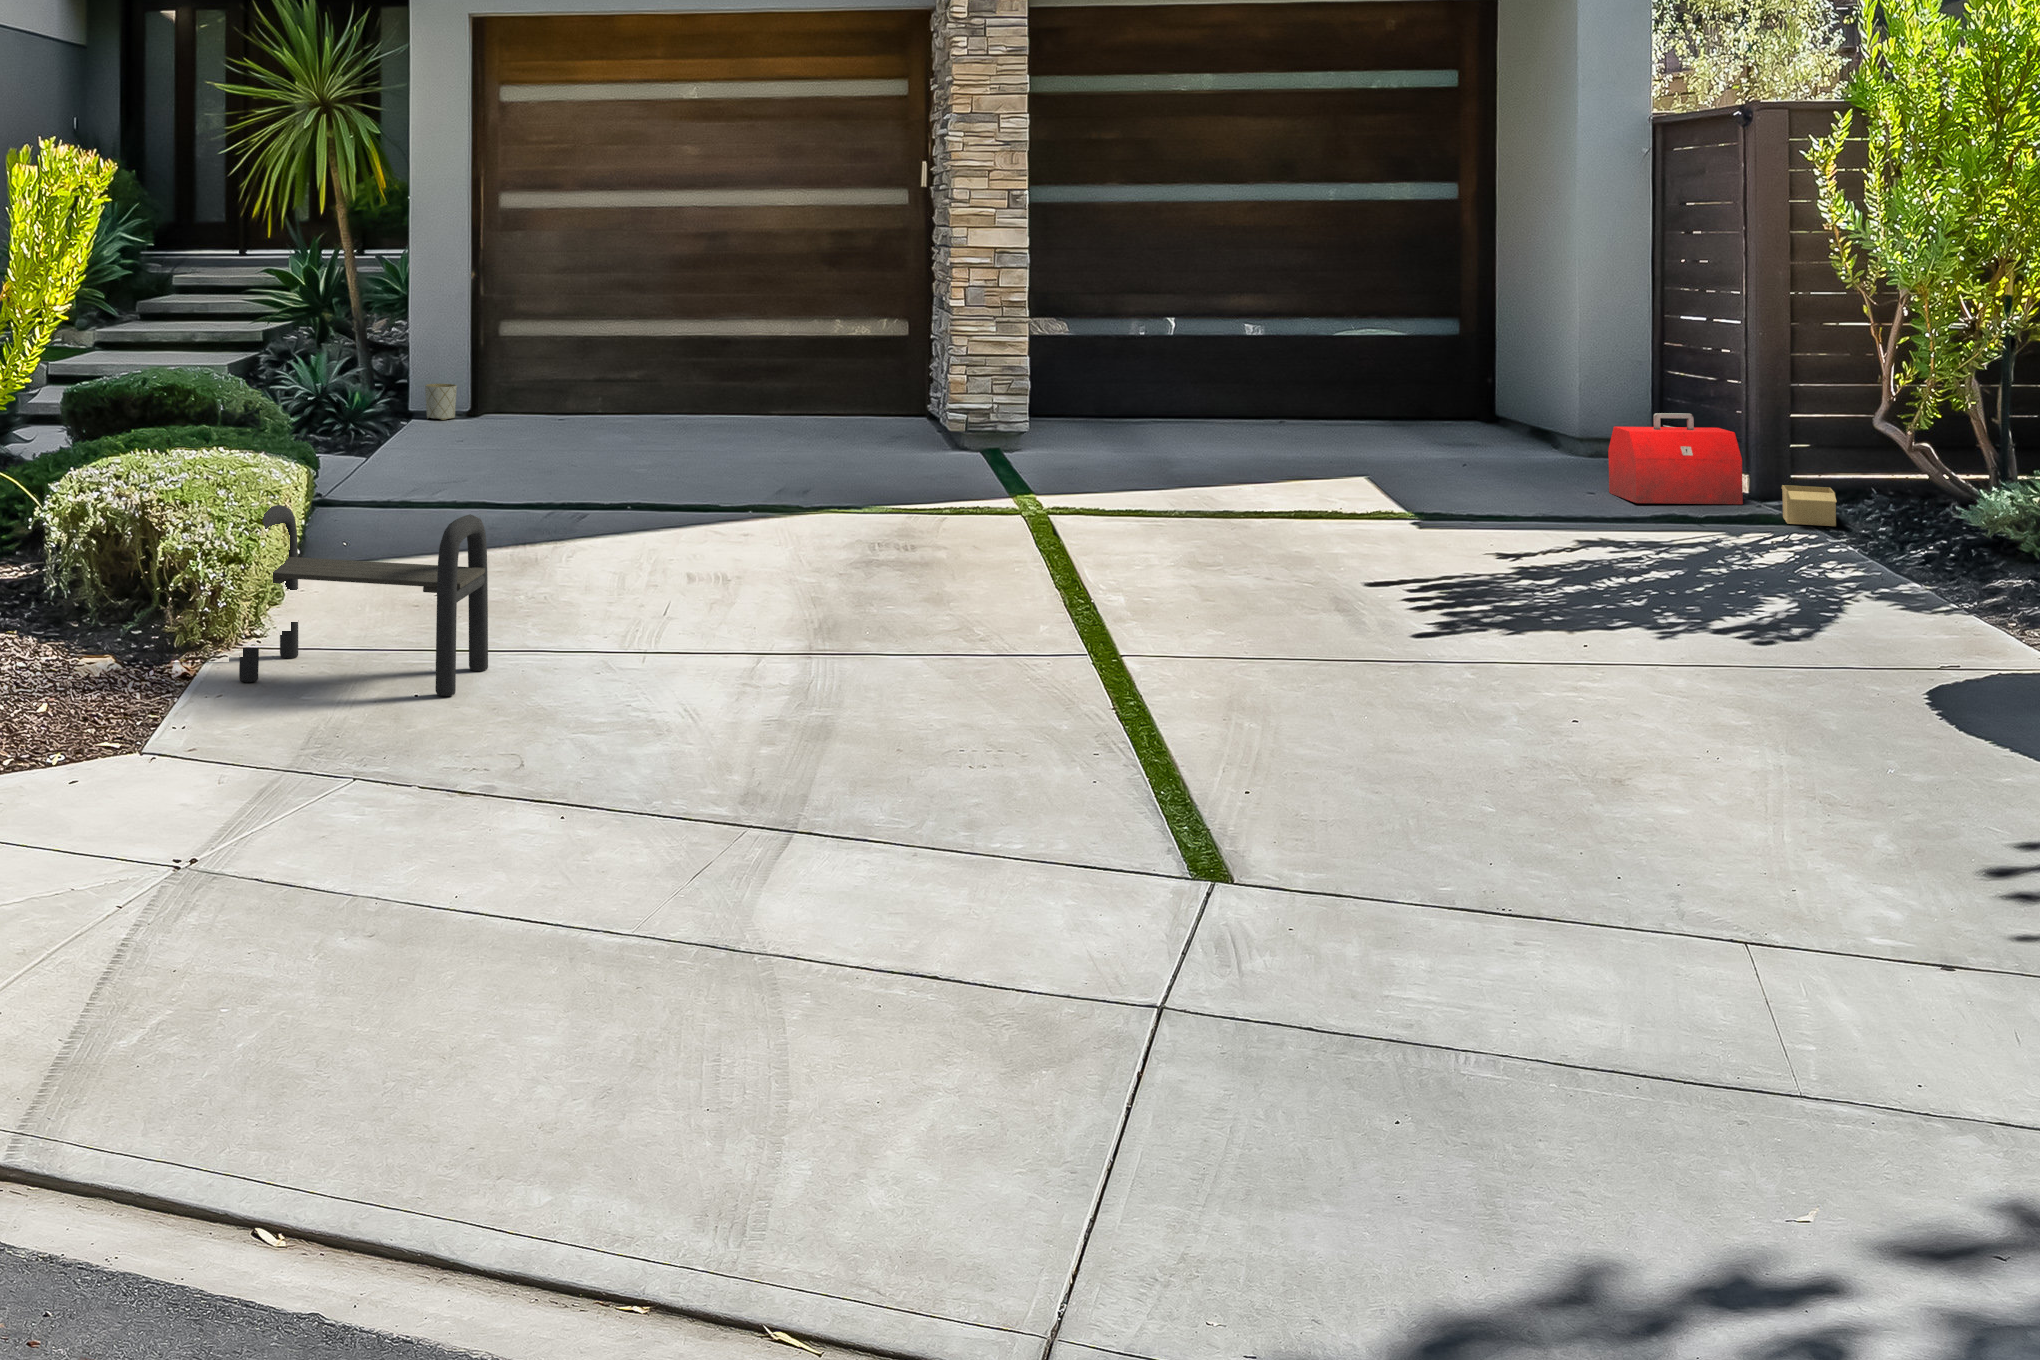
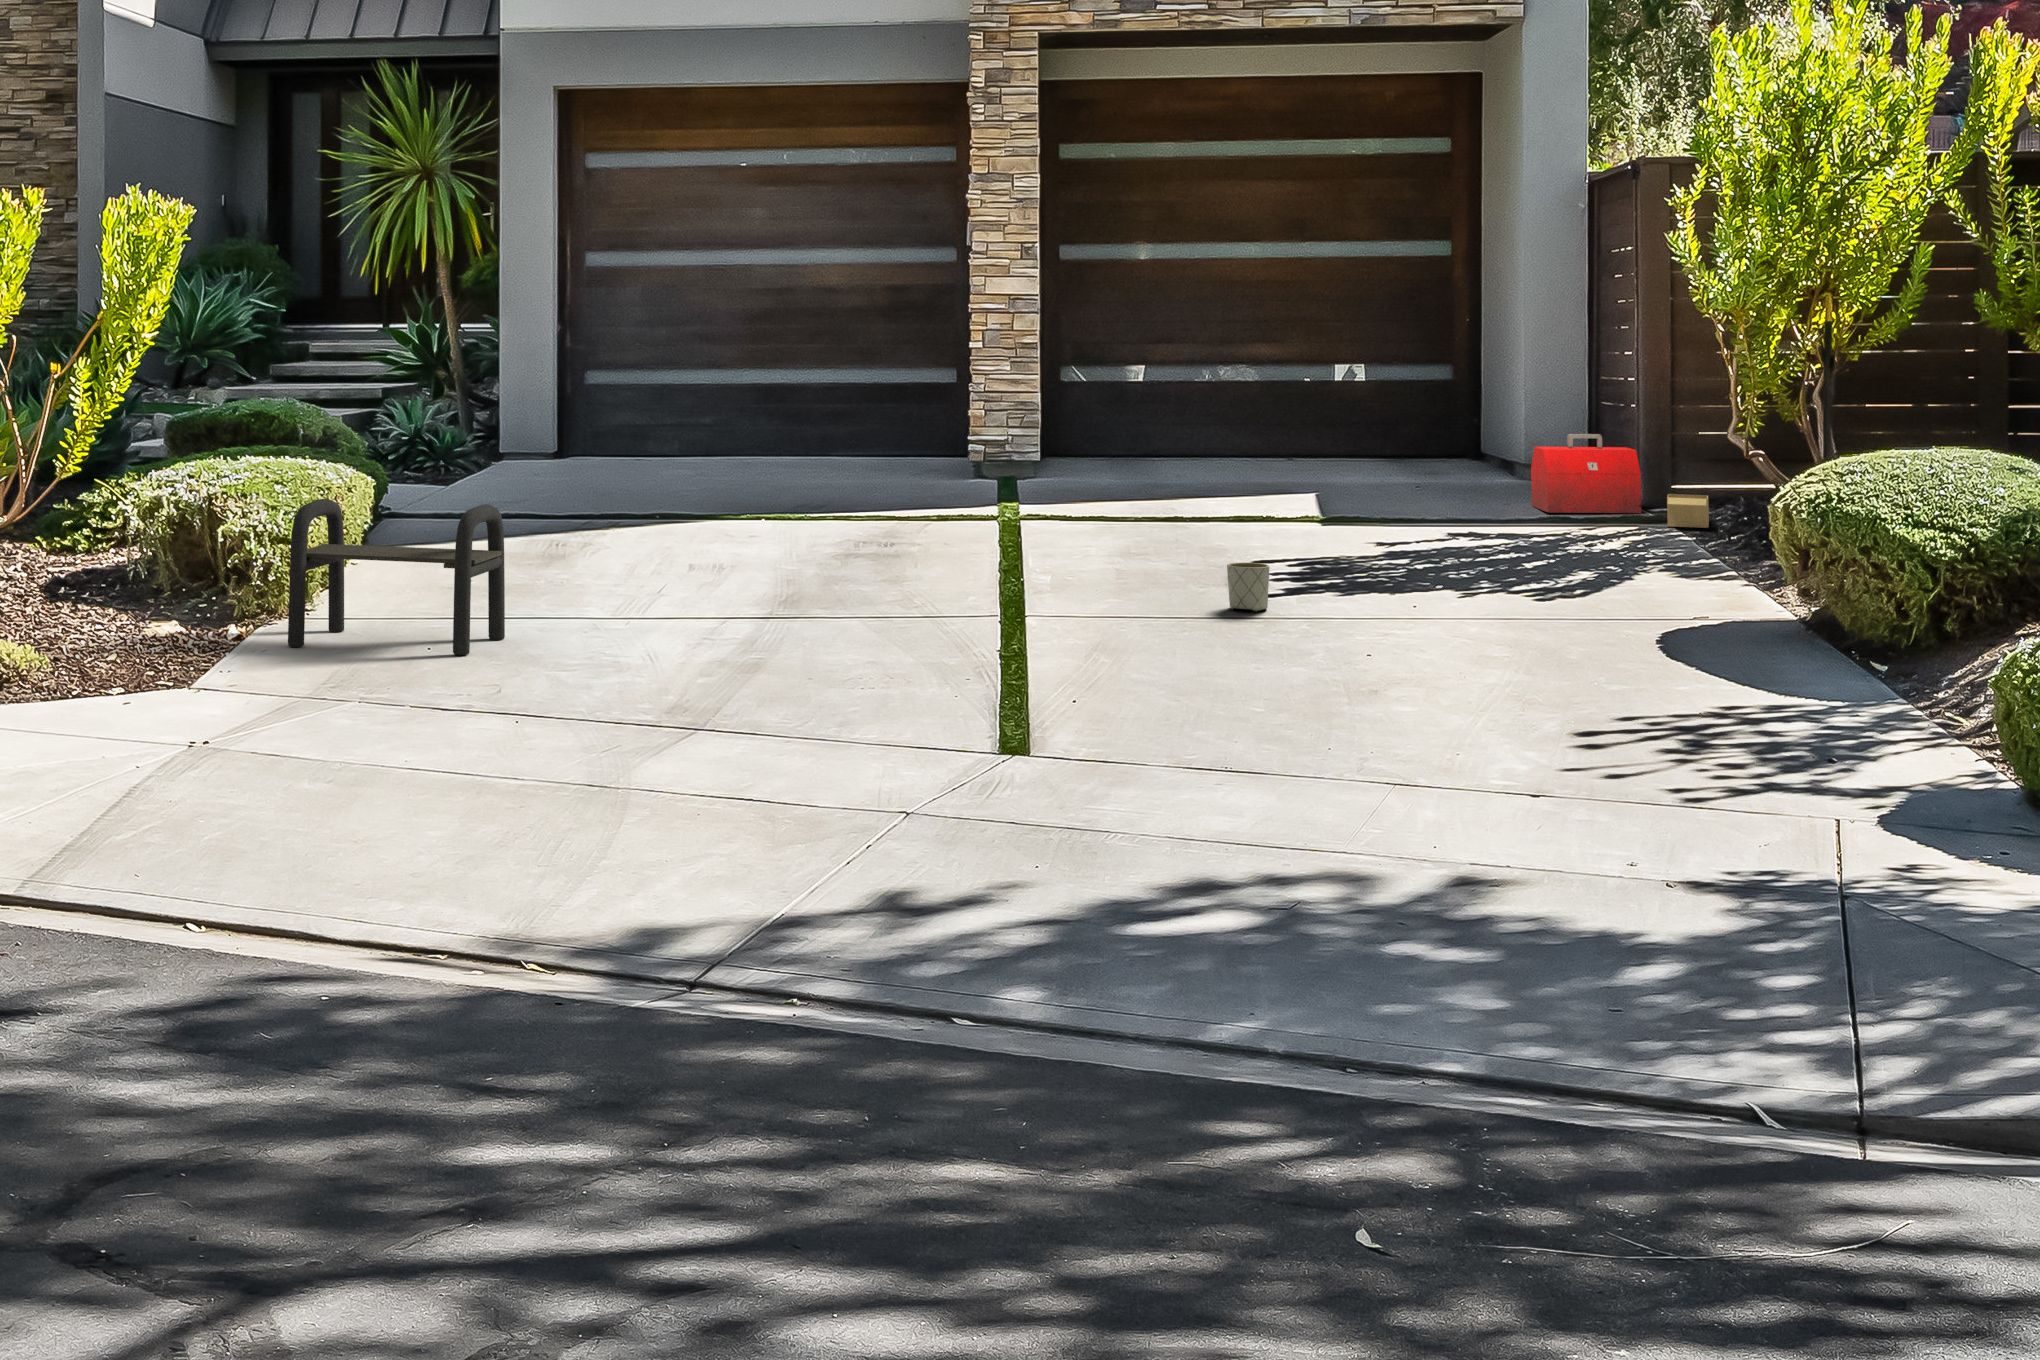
planter: present [425,384,457,420] -> present [1227,563,1270,611]

